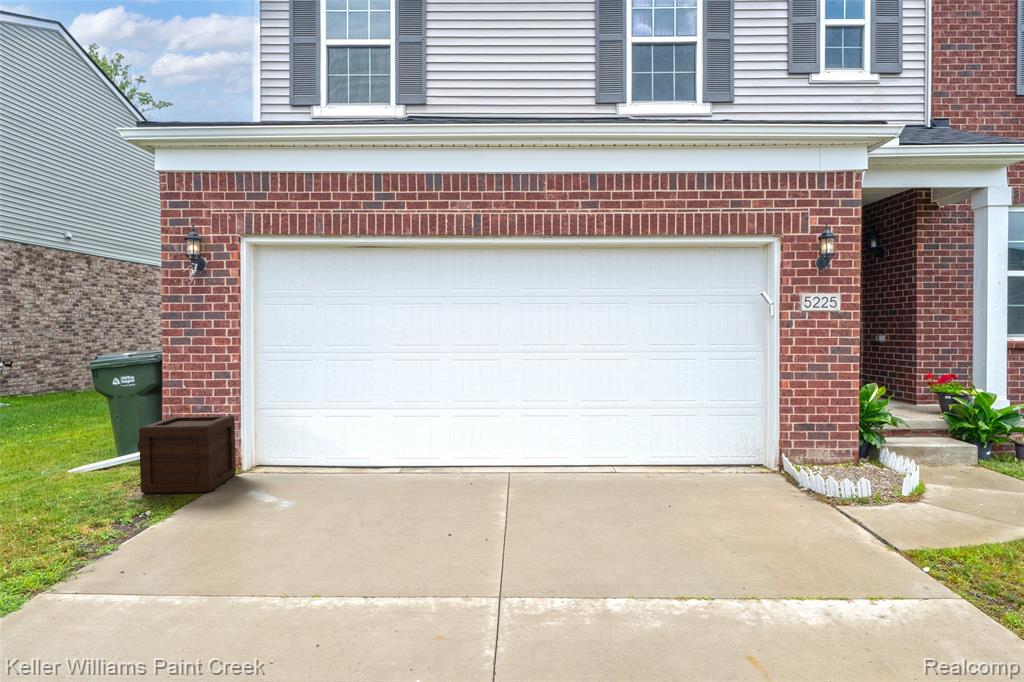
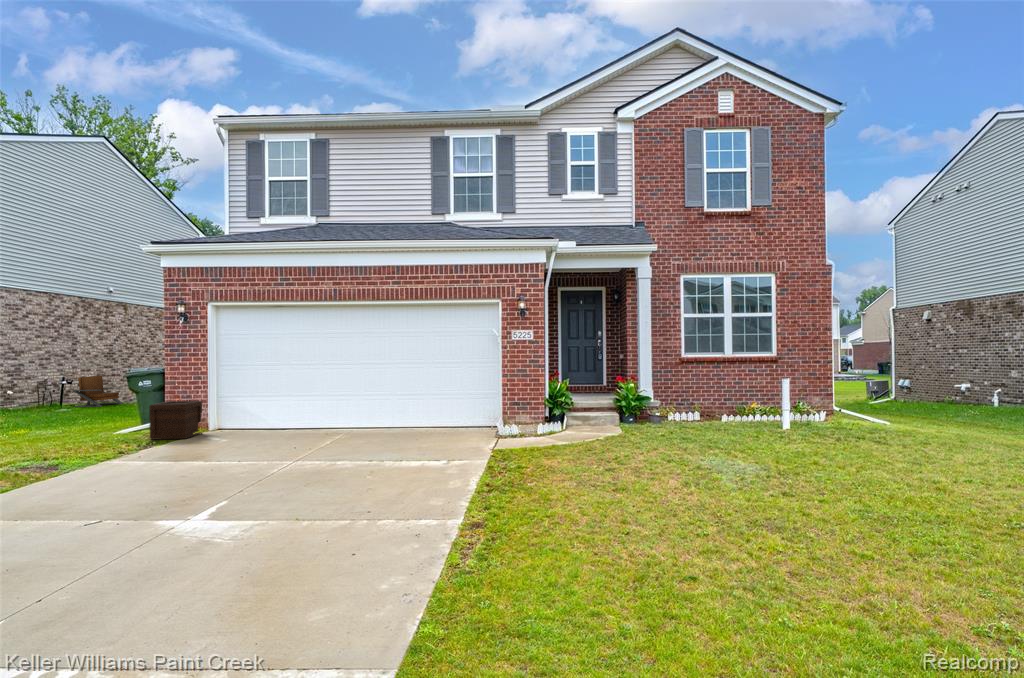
lounge chair: none [14,355,87,401] -> present [73,376,122,407]

